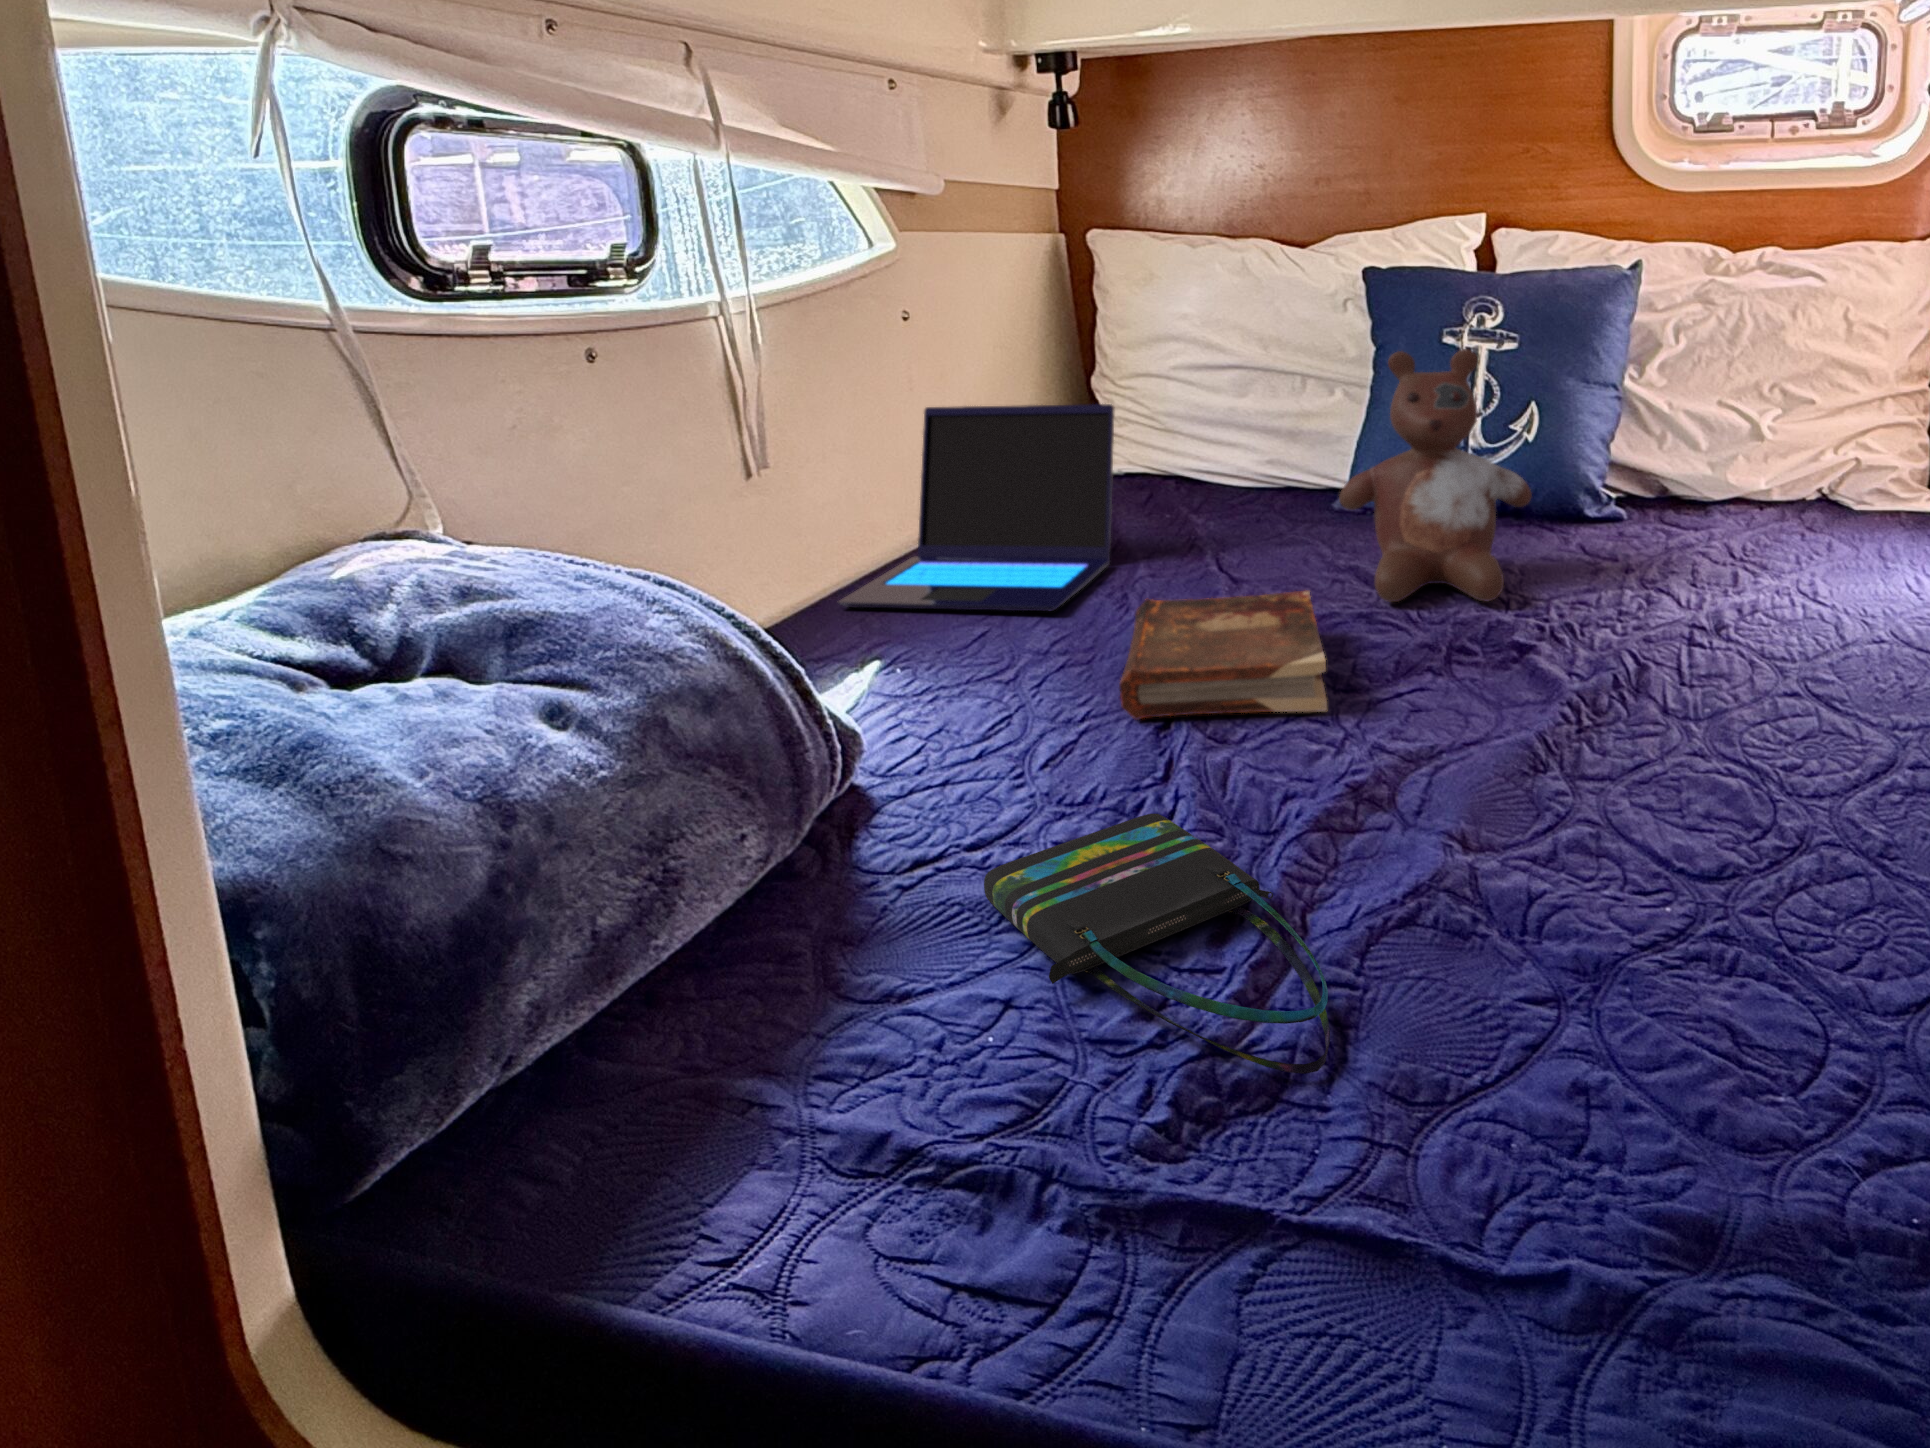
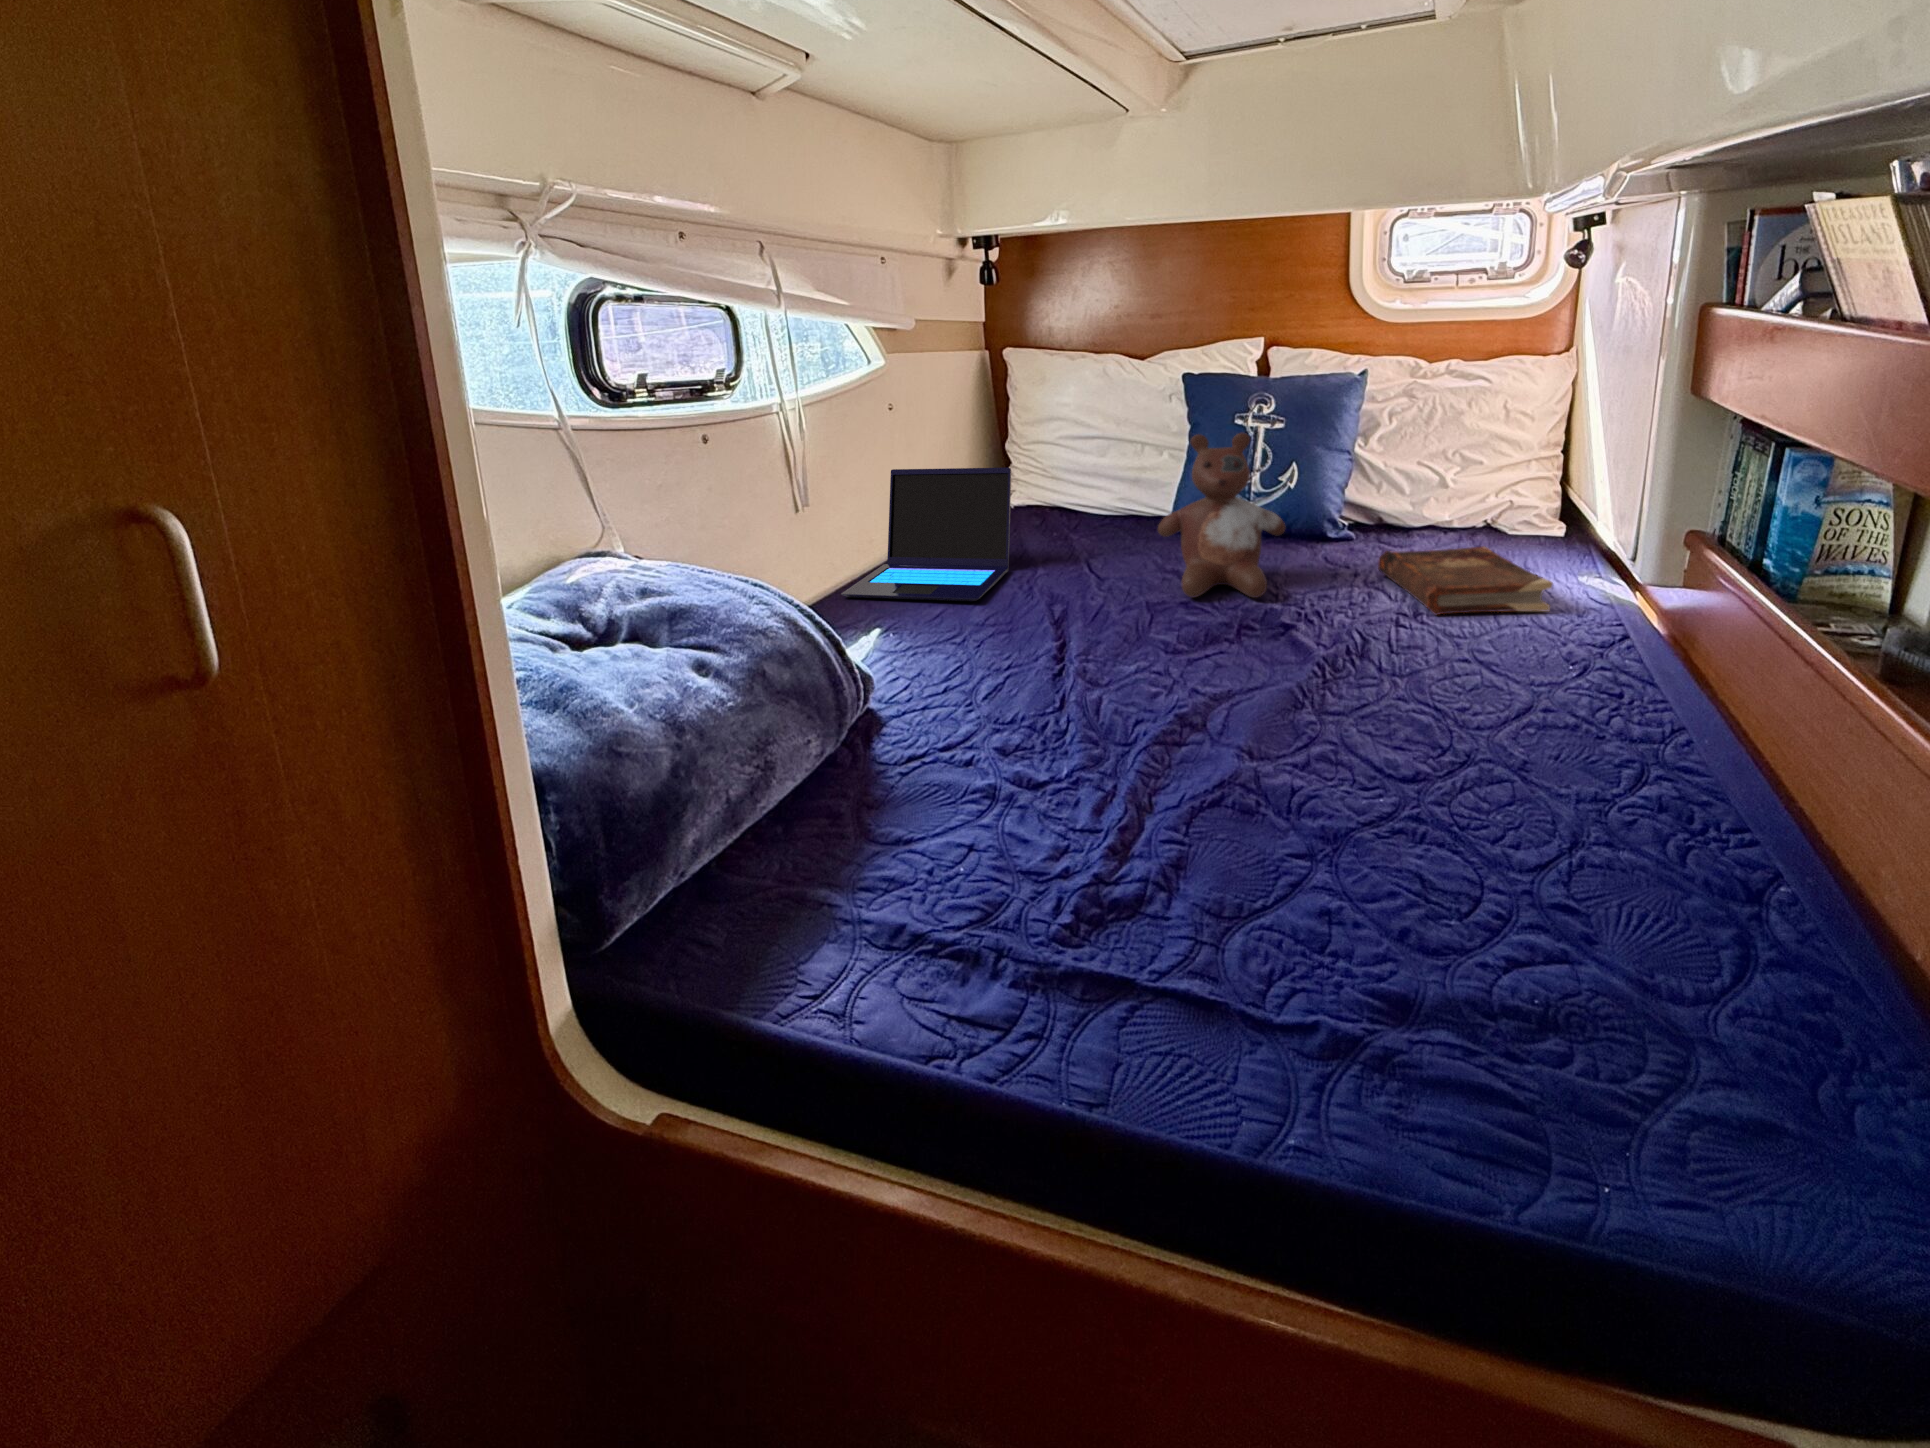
book: present [1119,590,1327,720] -> present [1378,546,1553,615]
tote bag: present [984,813,1330,1074] -> none [950,734,1167,897]

